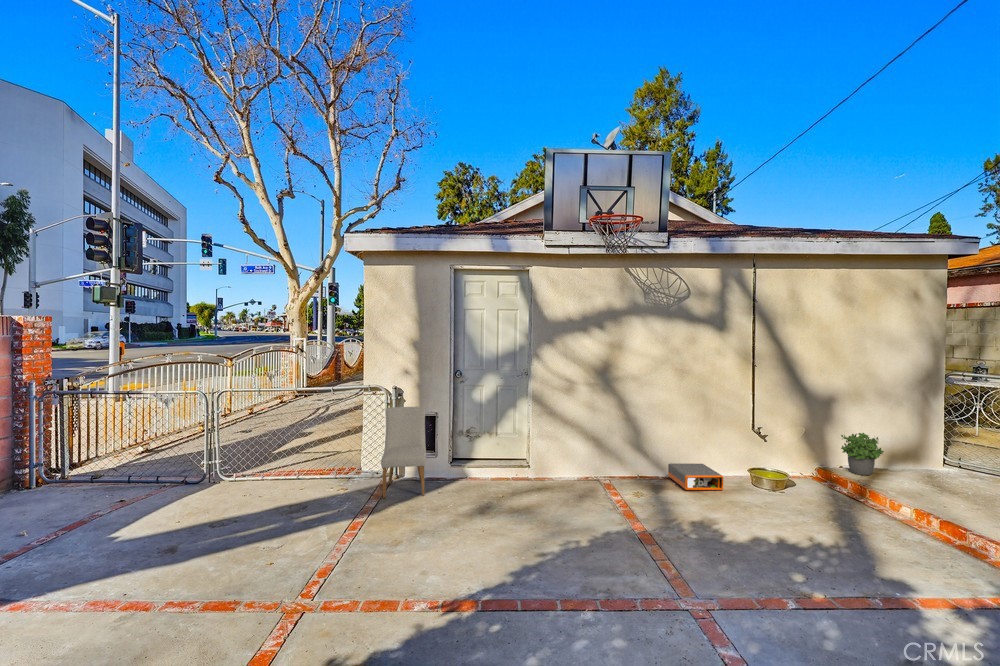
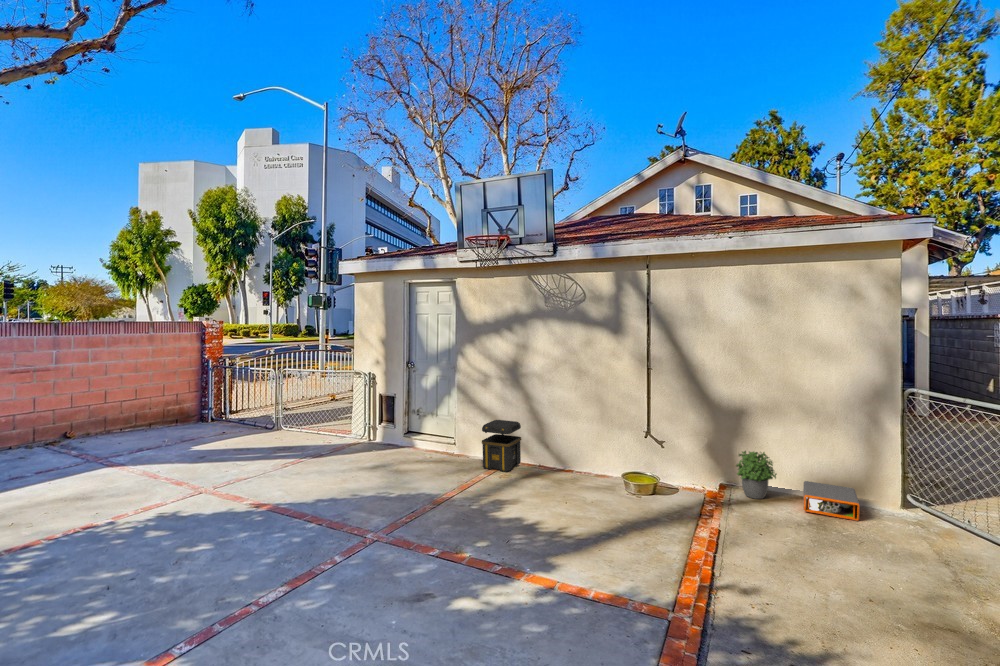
chair: present [381,407,426,498] -> none [343,388,388,453]
toolbox: none [587,430,631,489] -> present [482,420,521,472]
storage box: present [668,463,723,490] -> present [803,481,860,521]

